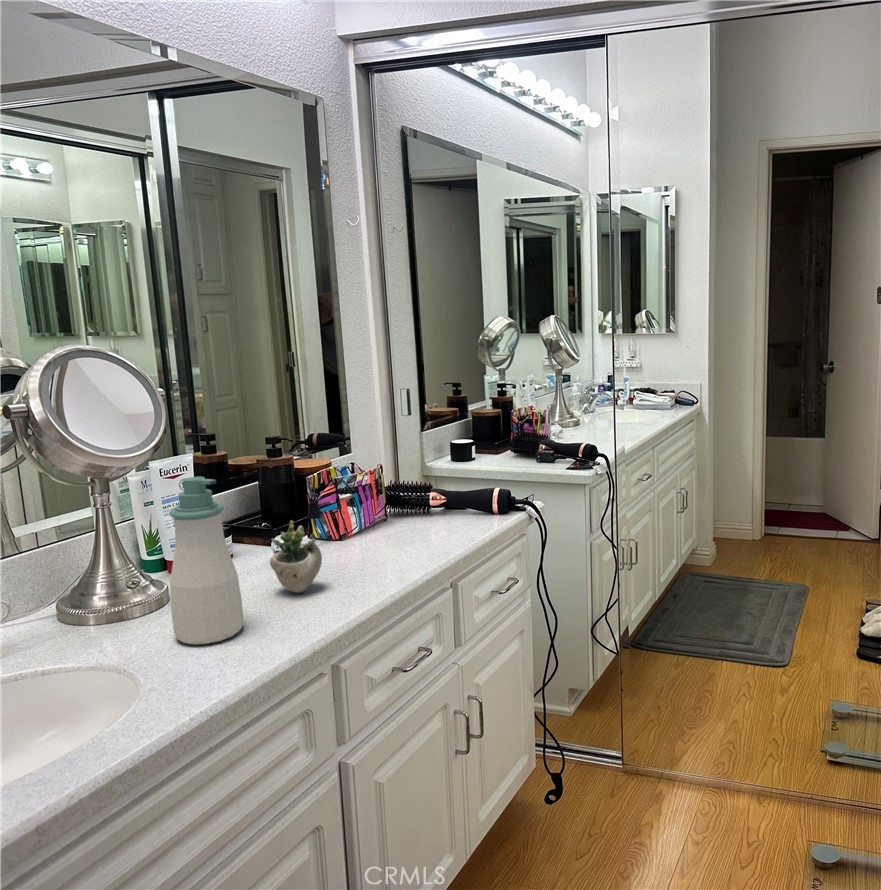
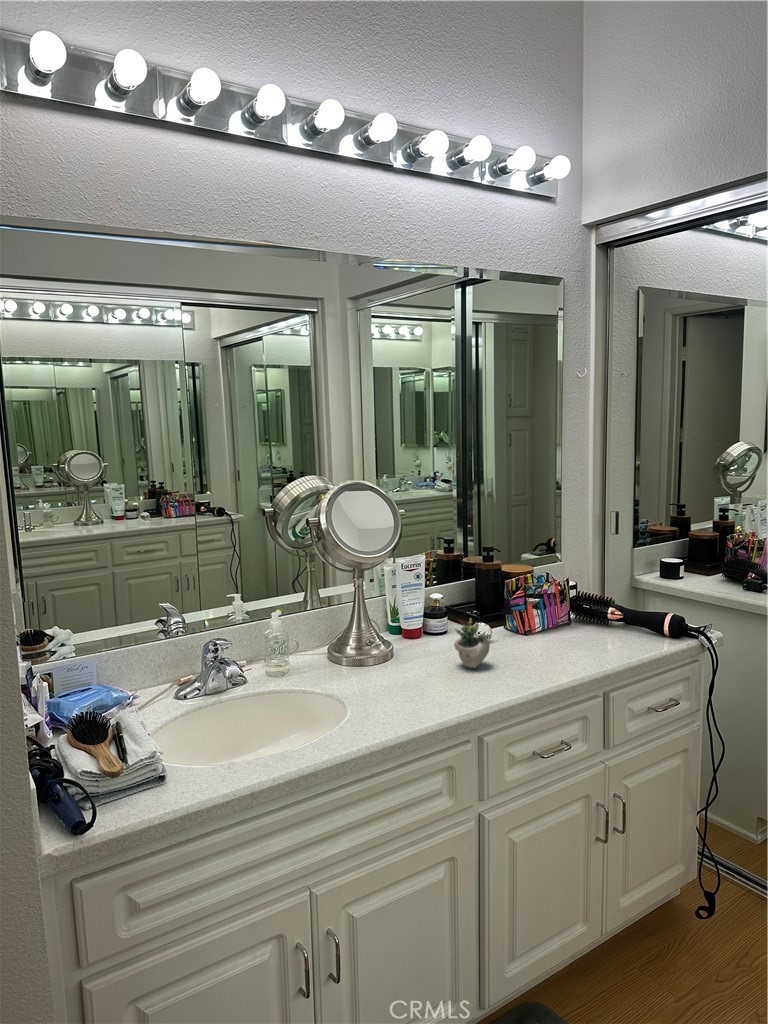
soap bottle: present [170,477,244,644] -> none [381,585,425,690]

